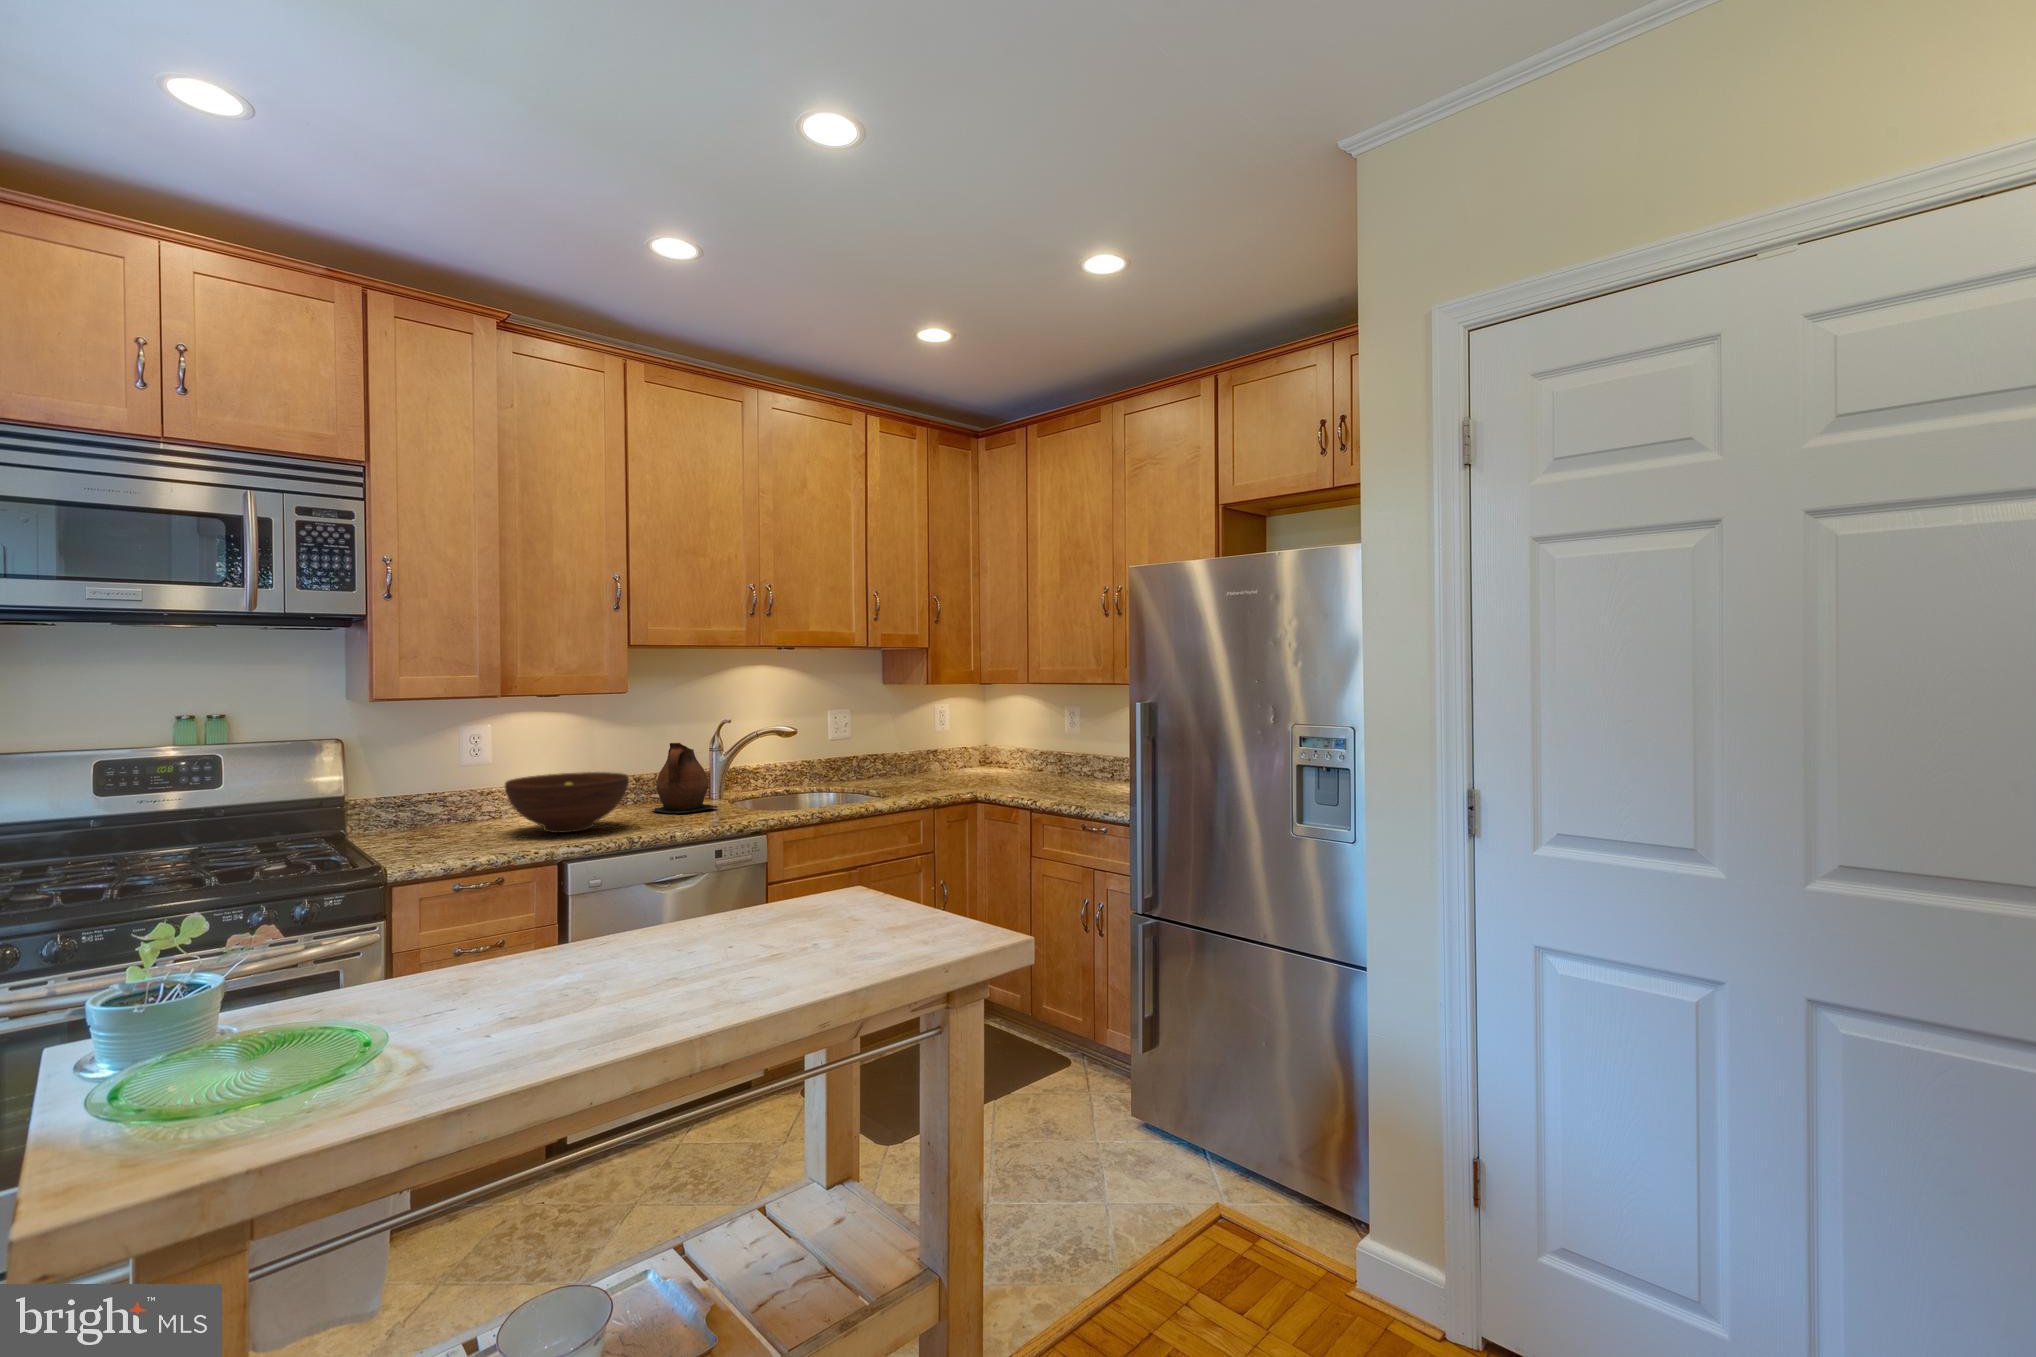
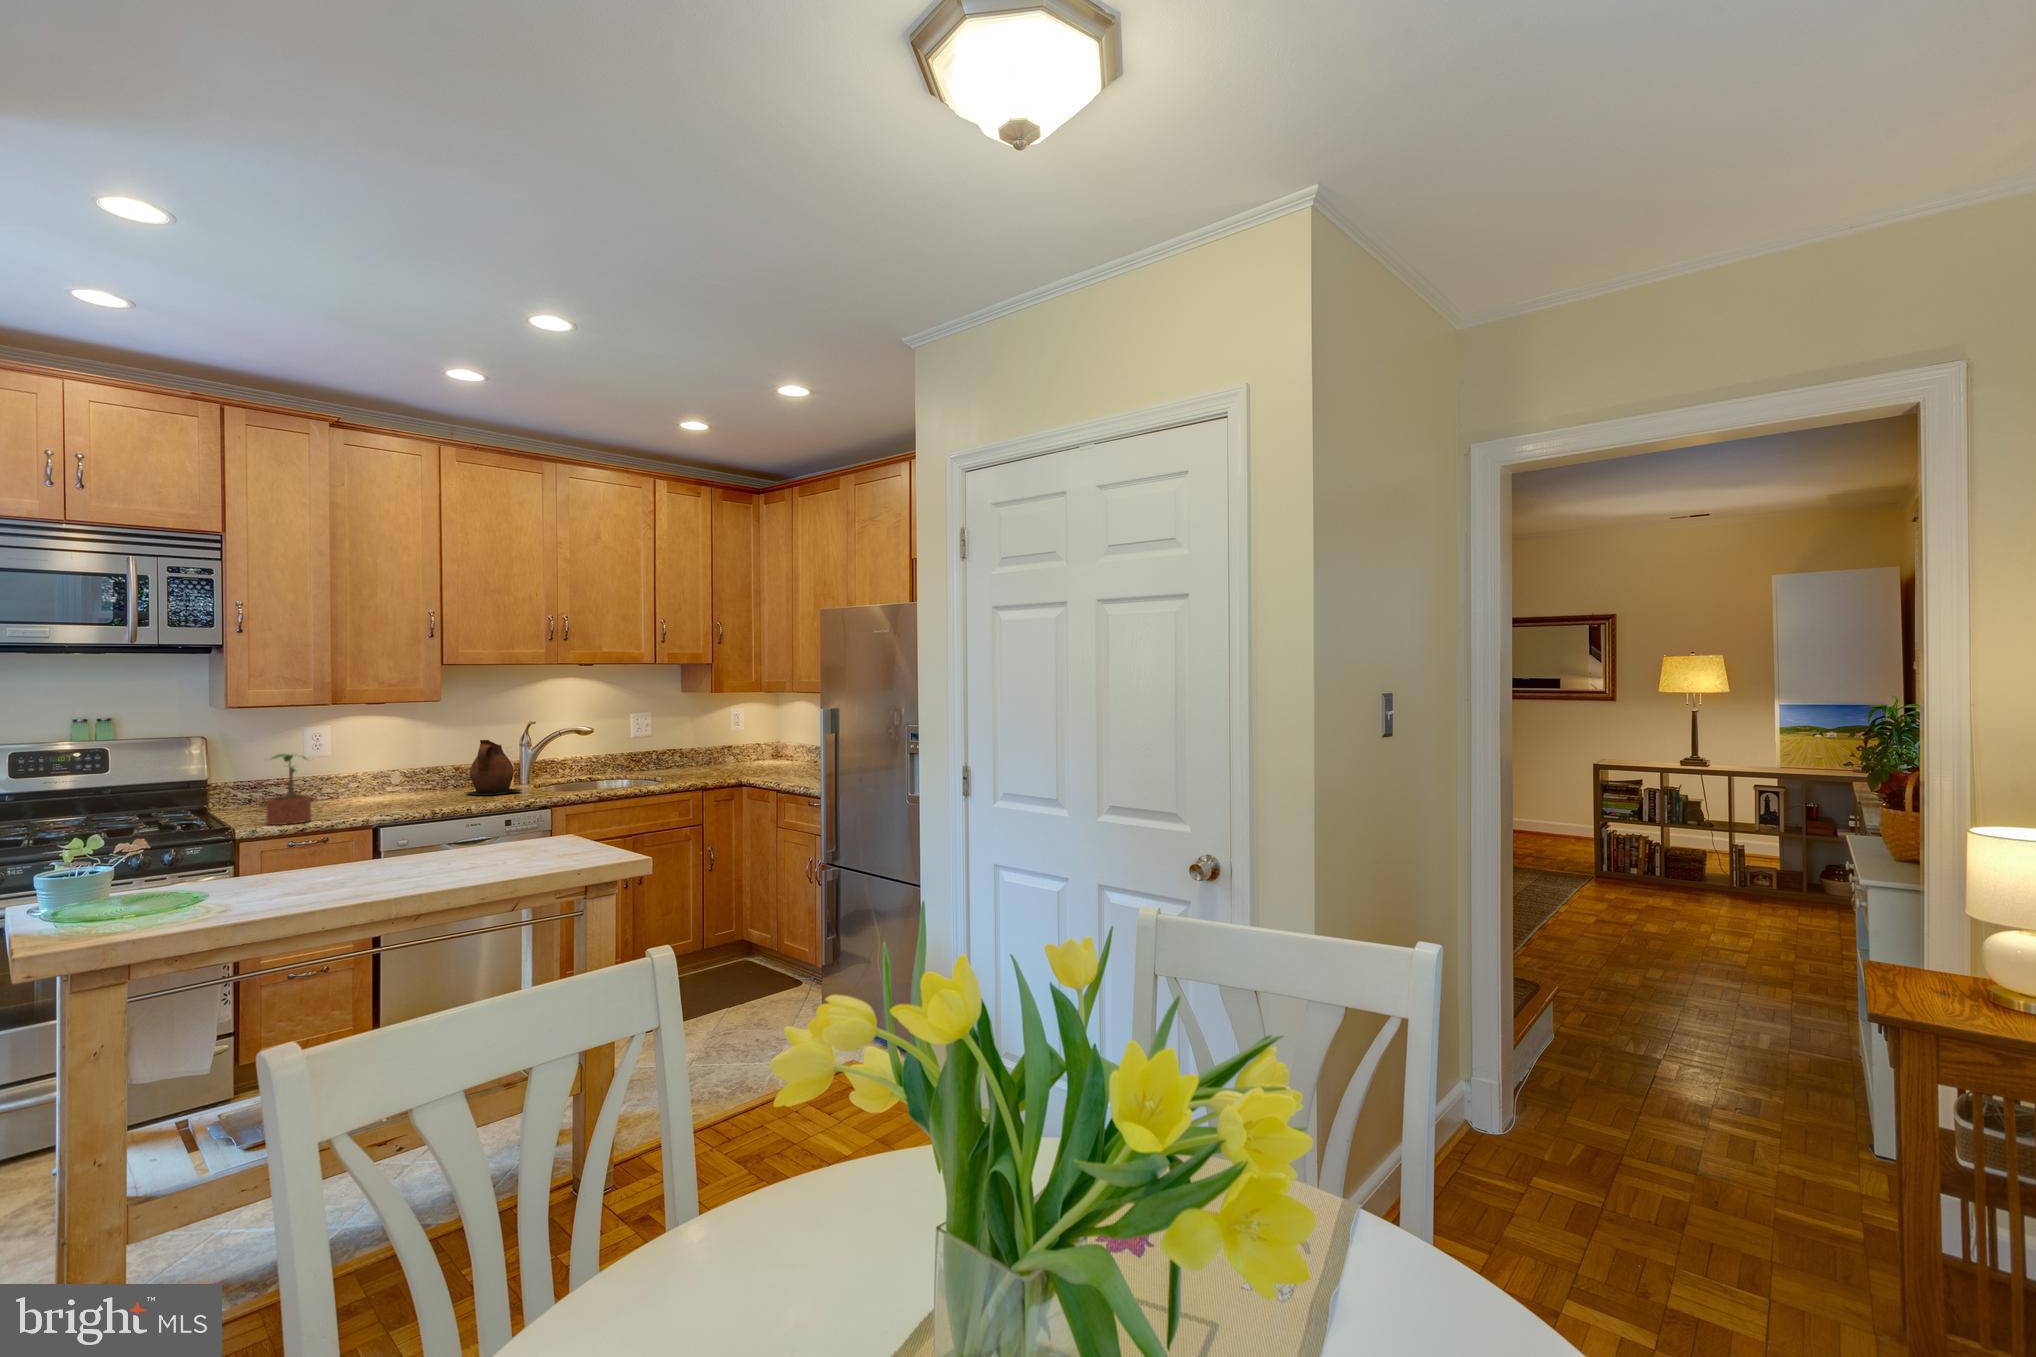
potted plant: none [421,762,484,860] -> present [266,754,311,825]
fruit bowl: present [505,772,629,833] -> none [336,763,439,808]

